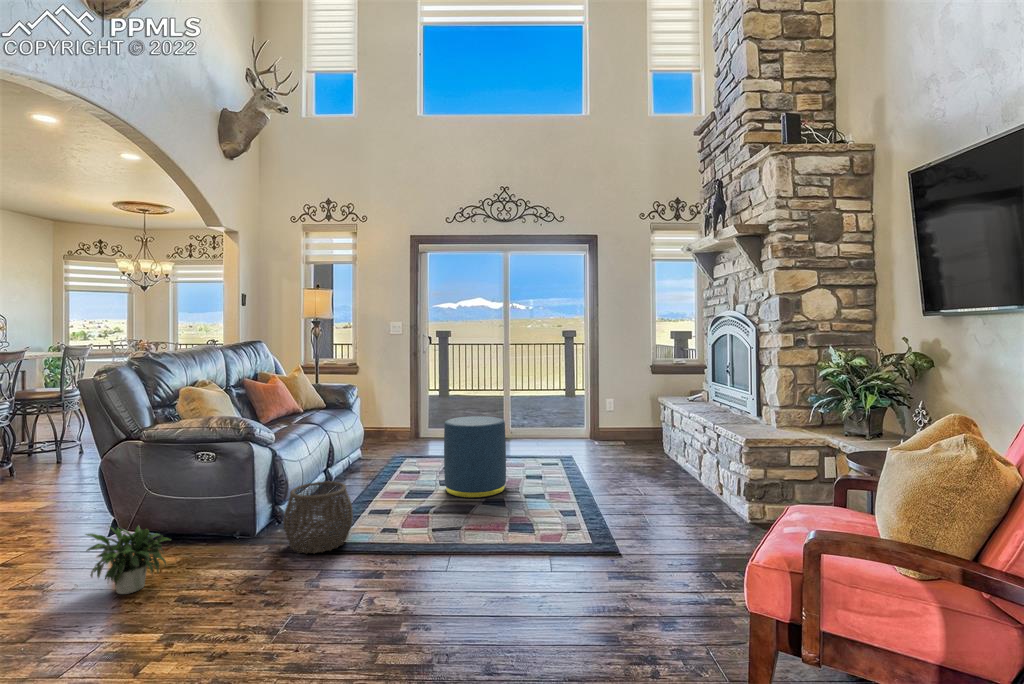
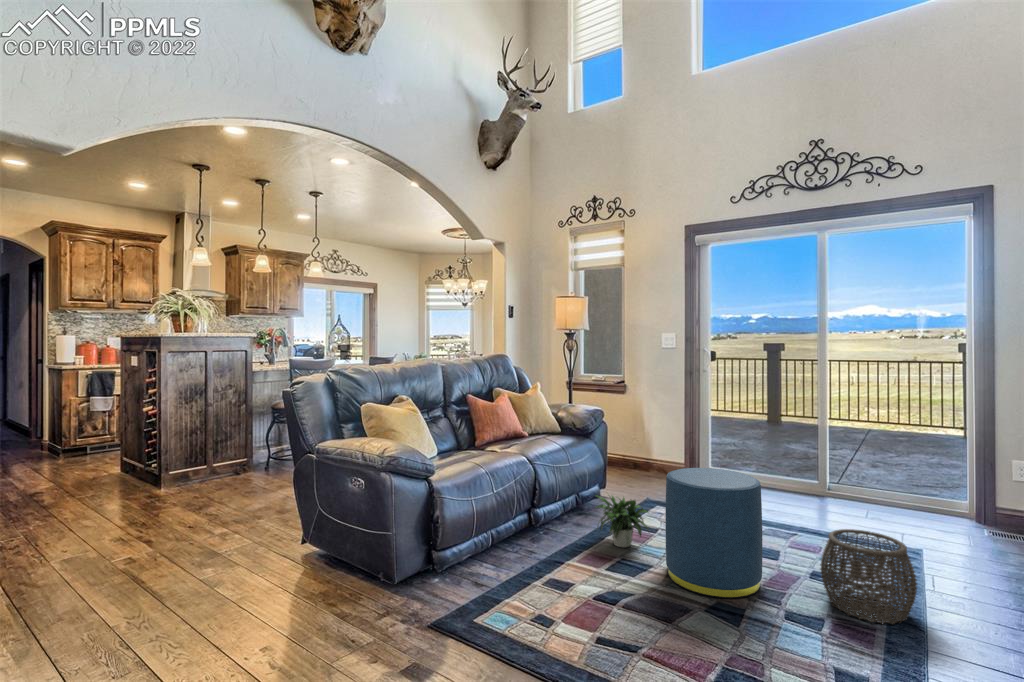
woven basket: present [283,481,353,553] -> present [820,529,917,624]
potted plant: present [86,526,170,594] -> present [595,496,648,547]

